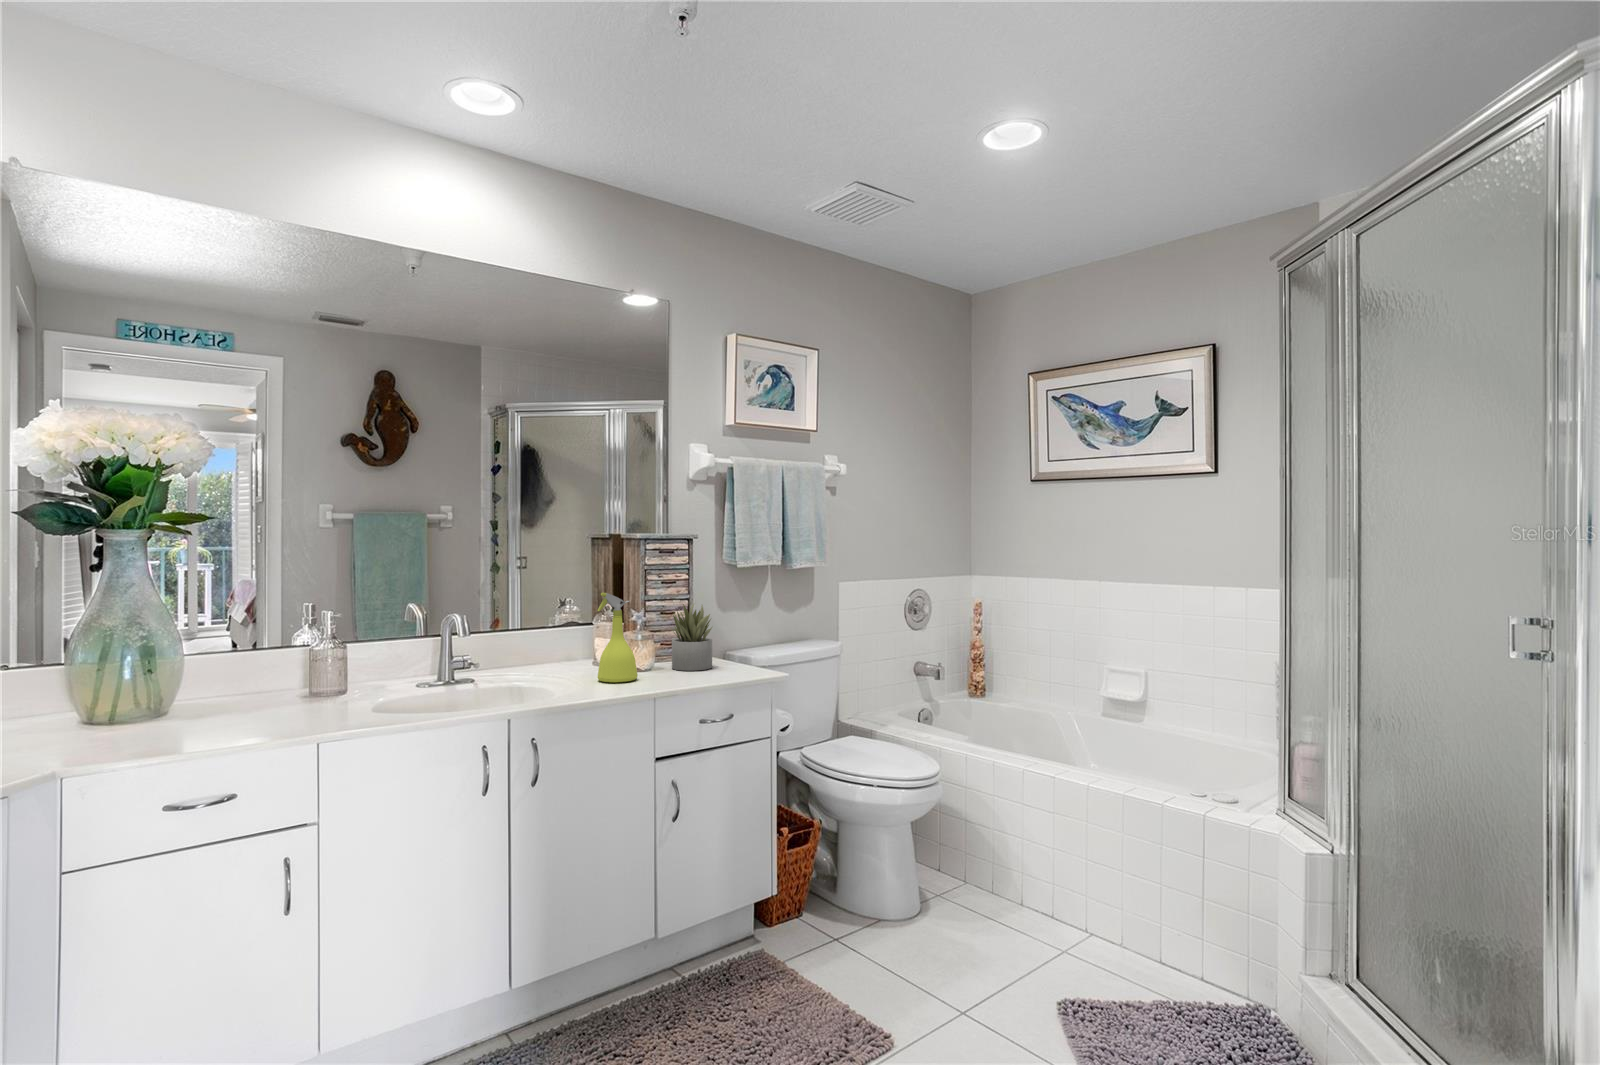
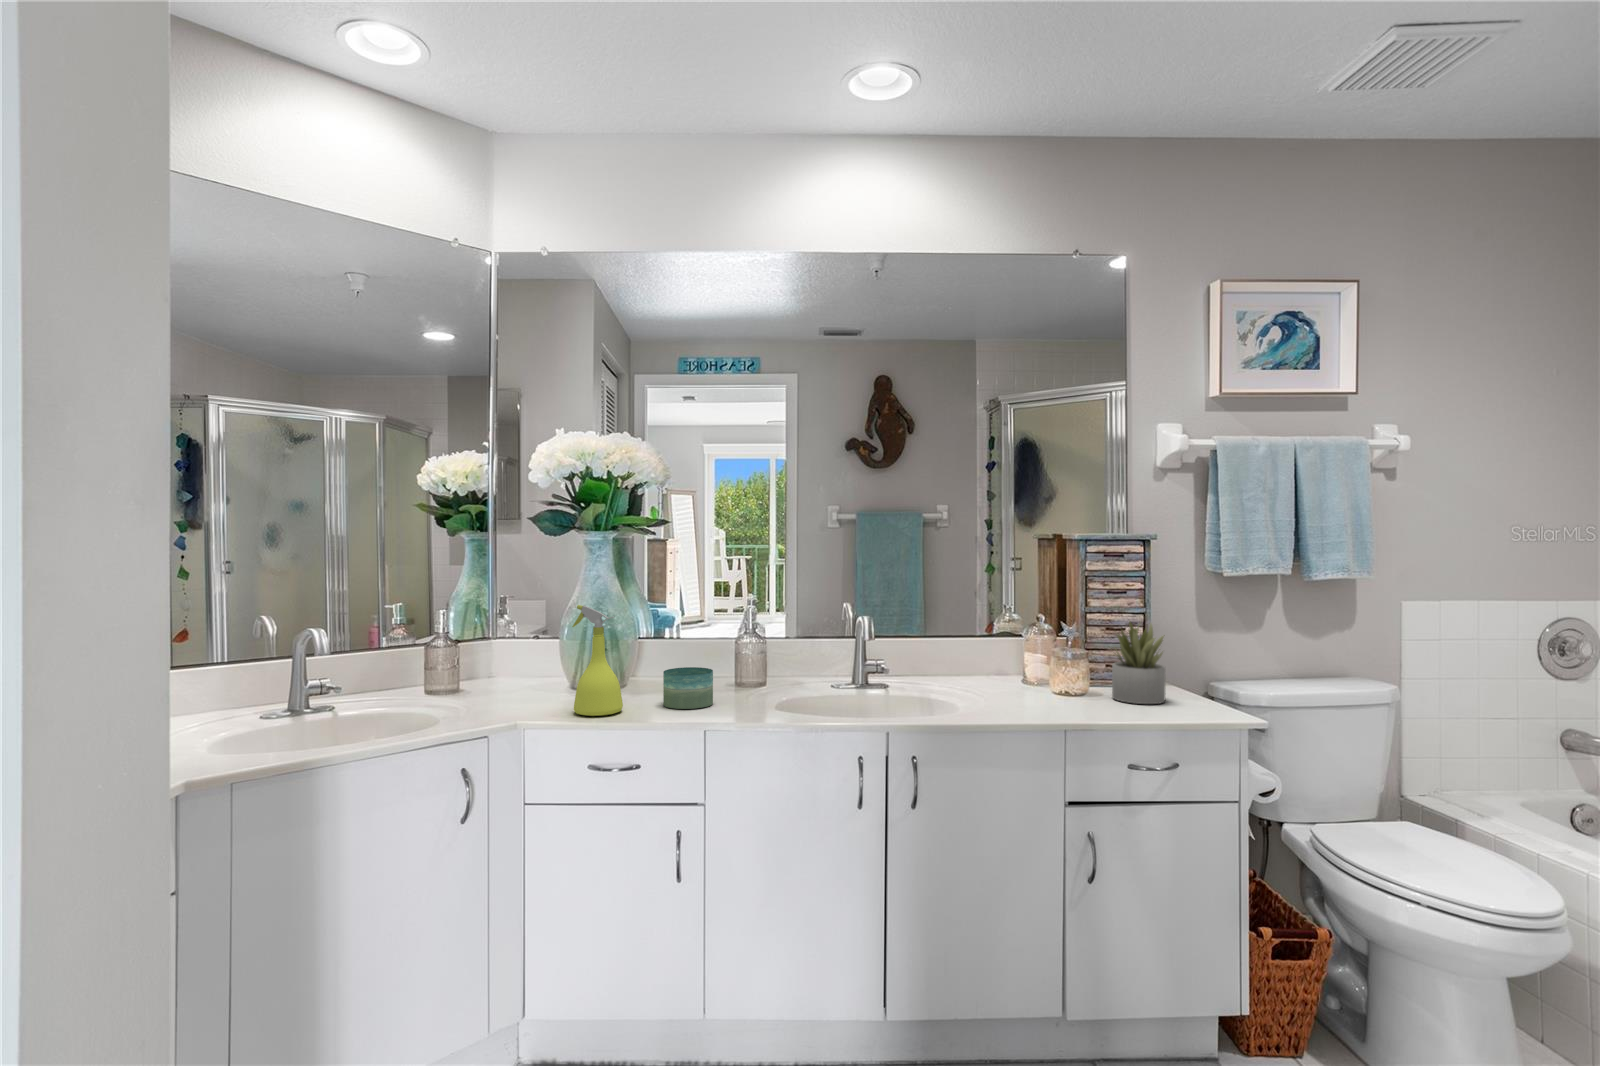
spray bottle: present [597,593,638,682] -> present [572,605,623,716]
candle: none [235,681,300,729] -> present [663,667,713,709]

